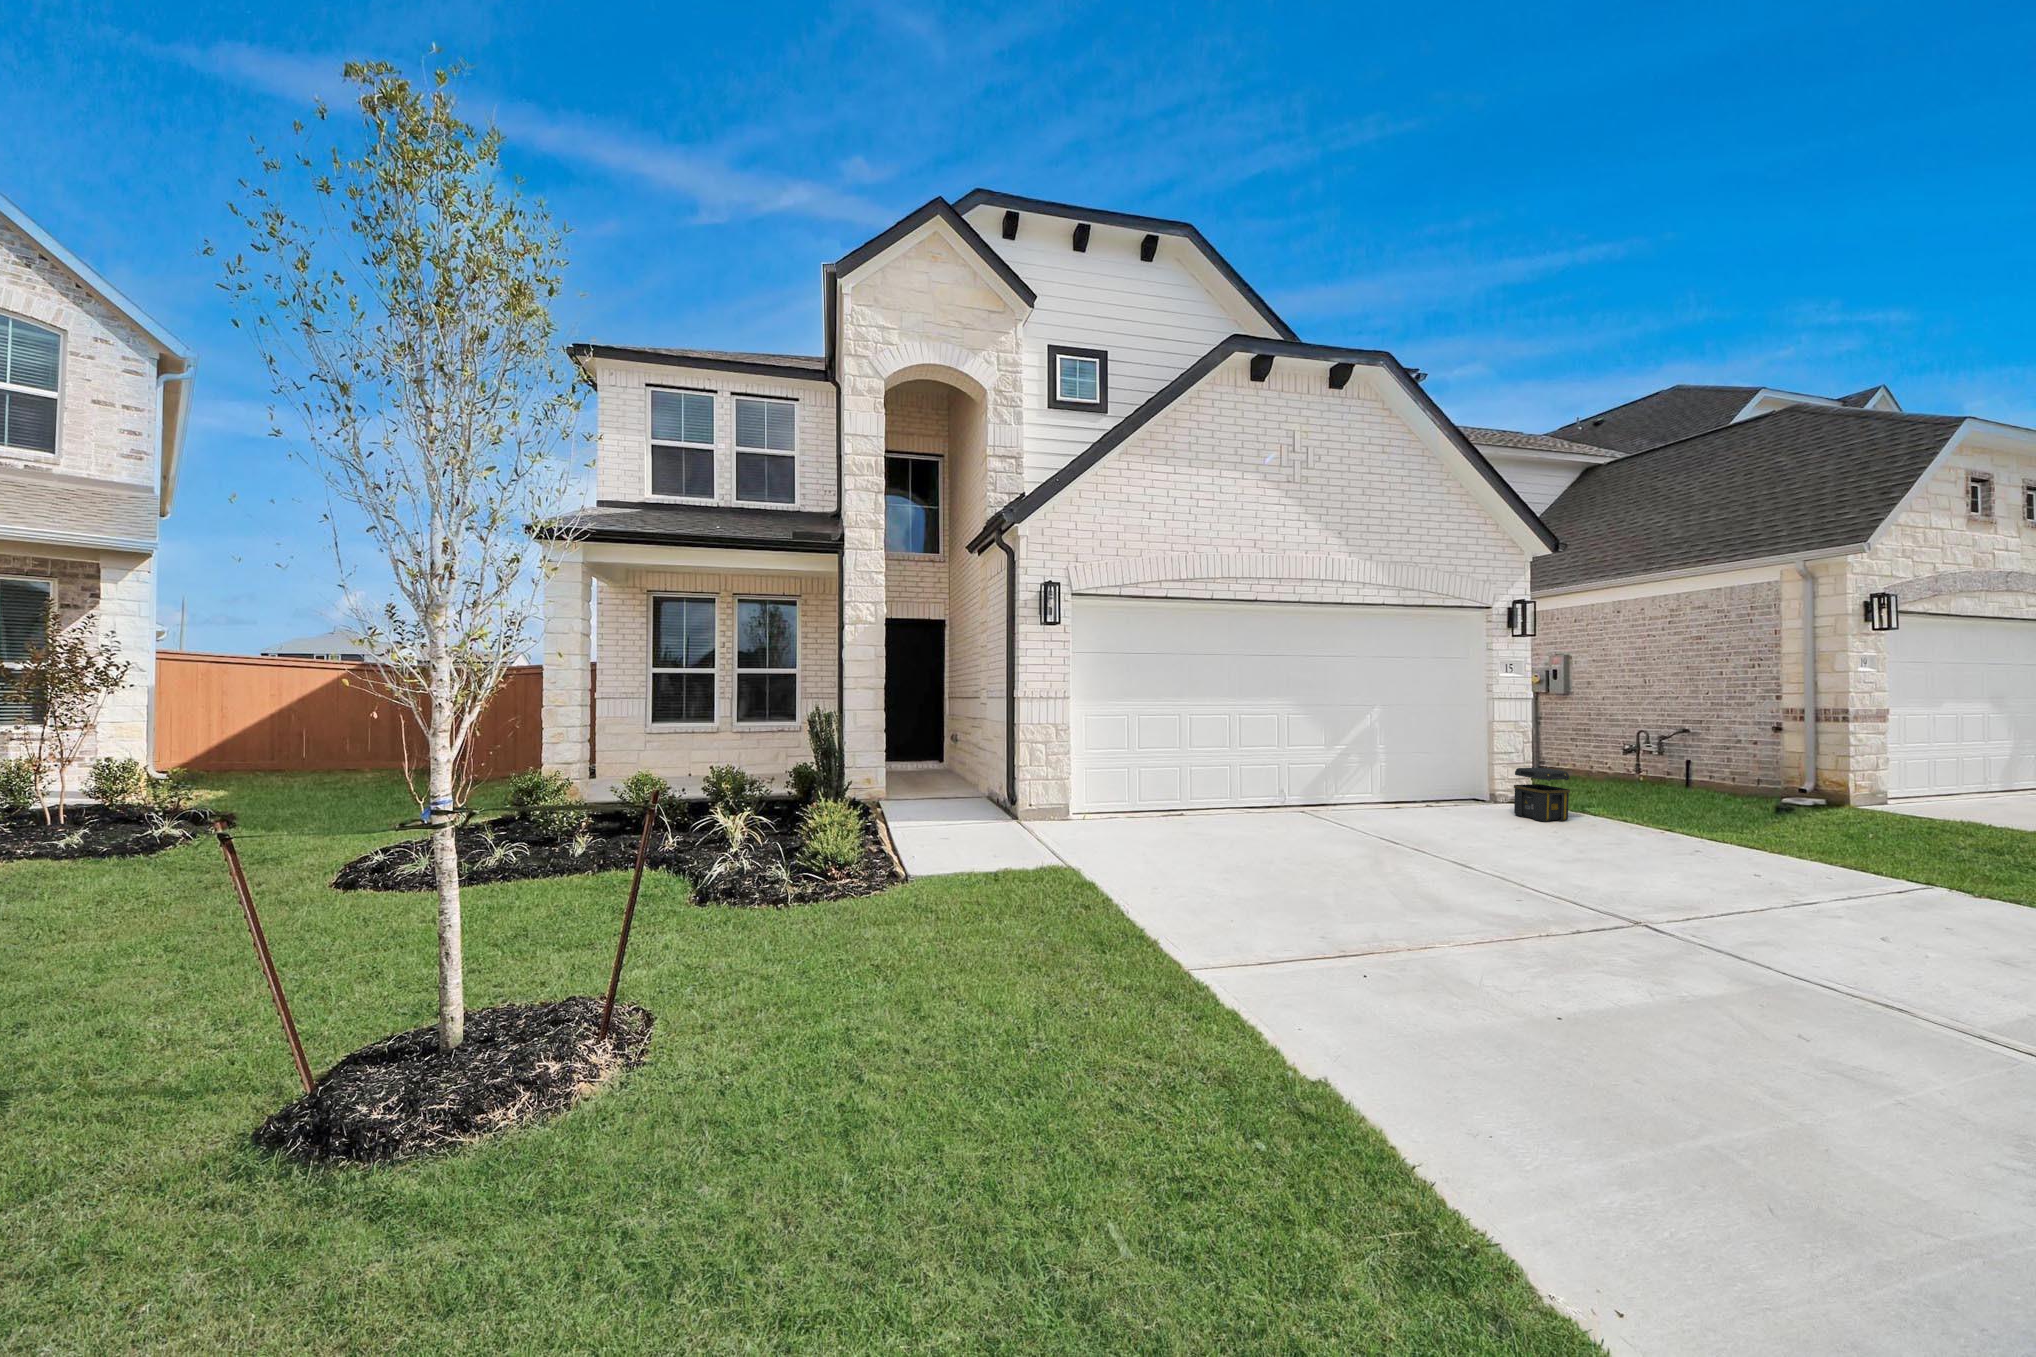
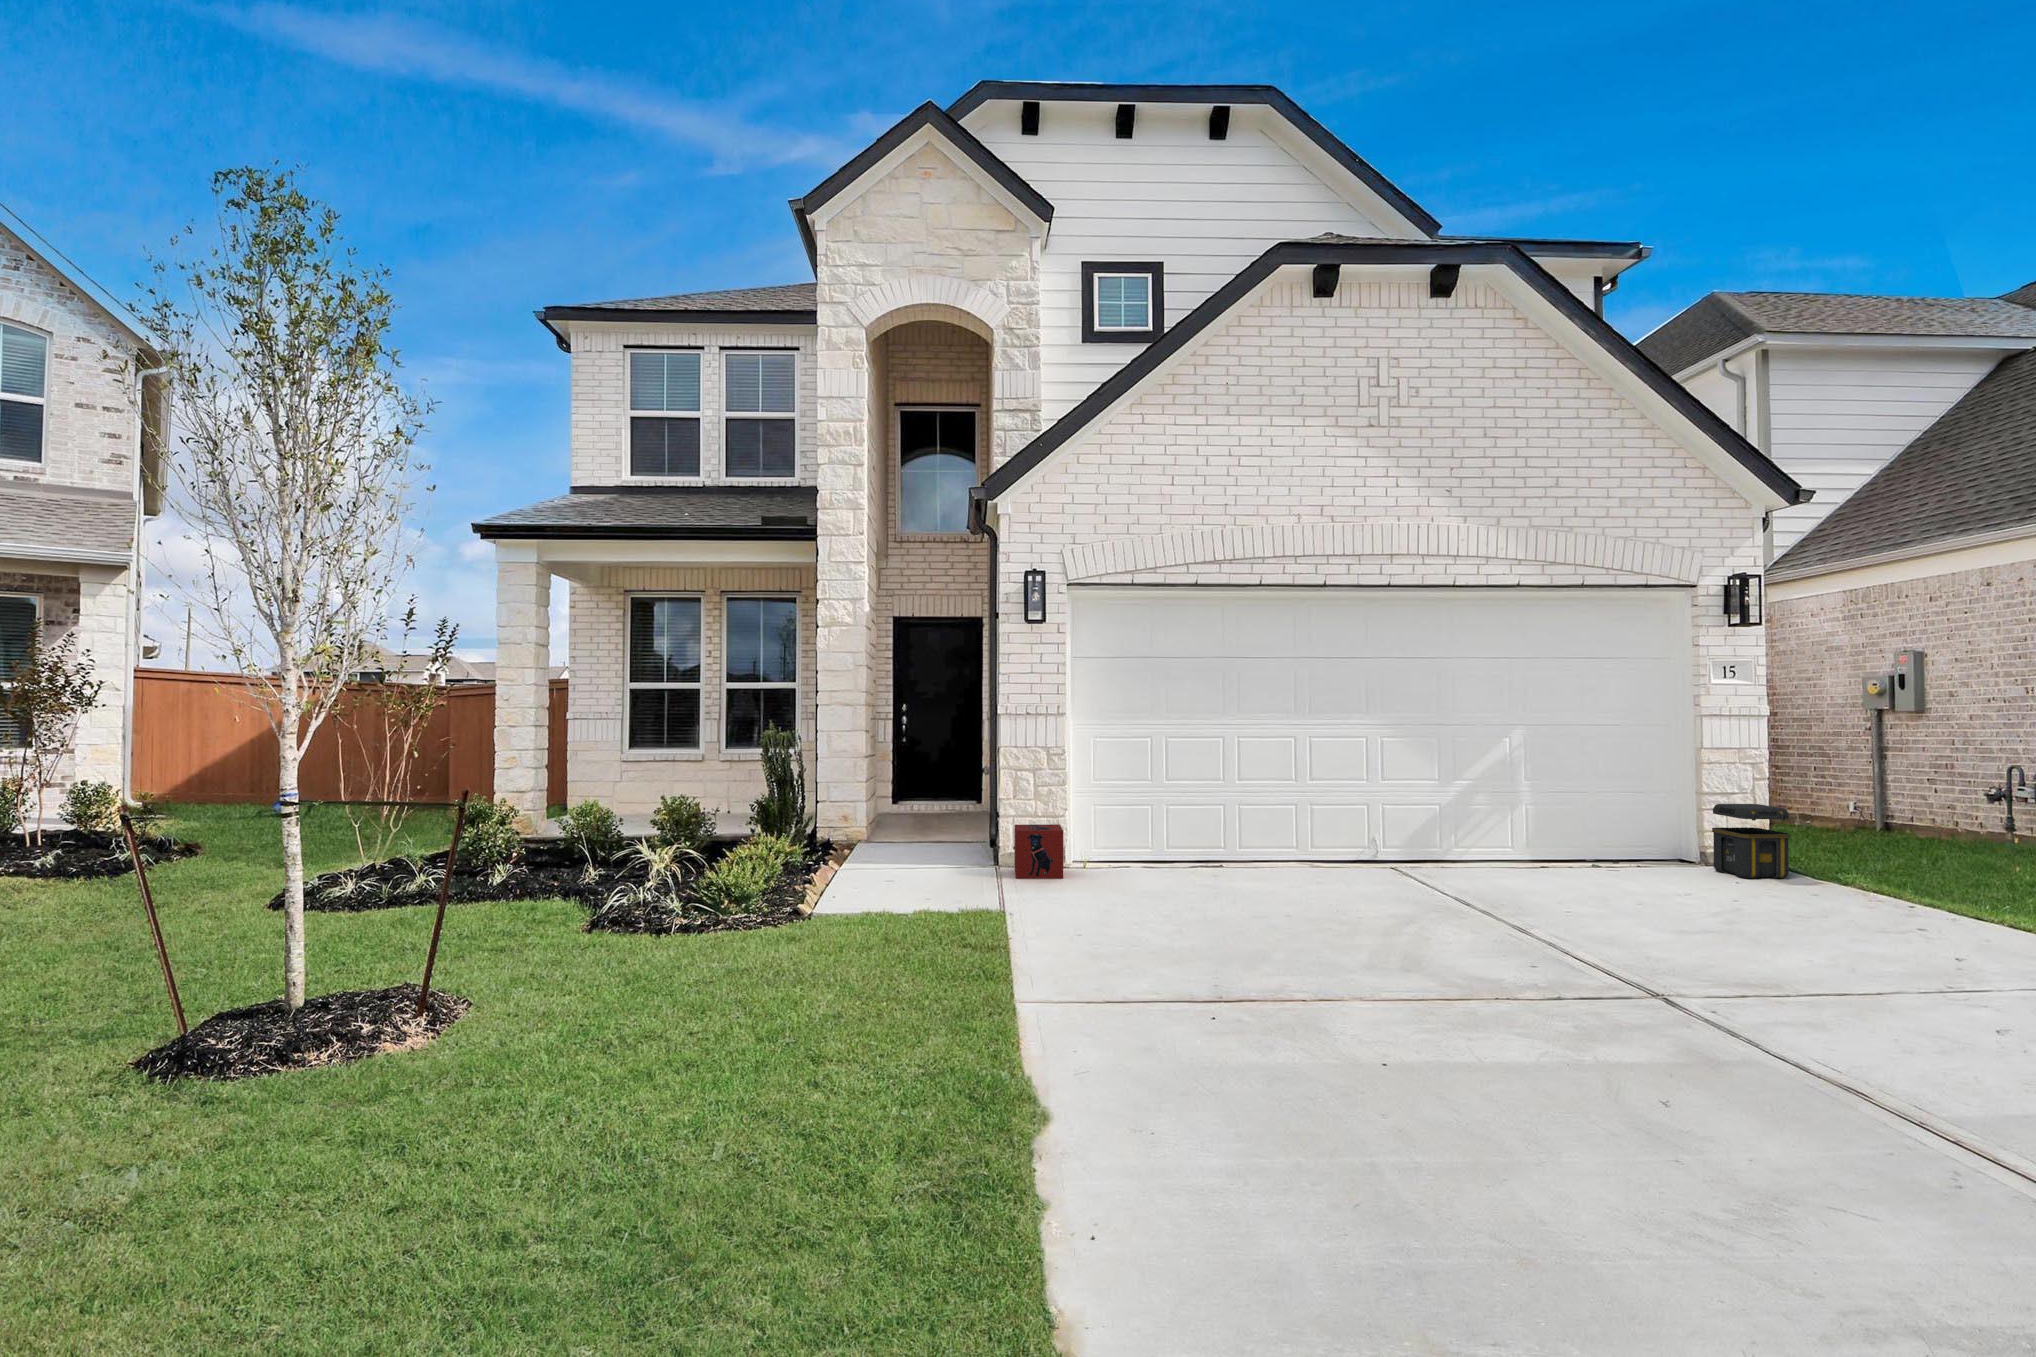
storage box: none [1028,791,1075,838] -> present [1014,824,1063,879]

